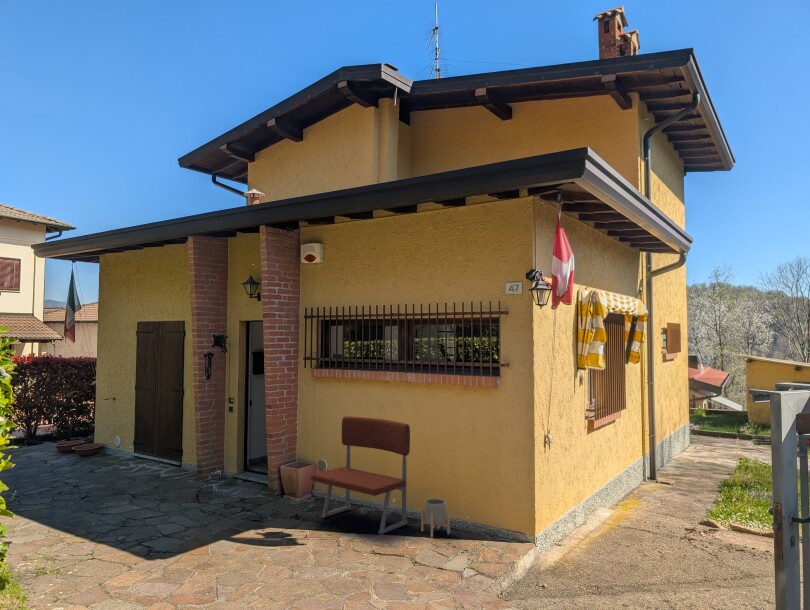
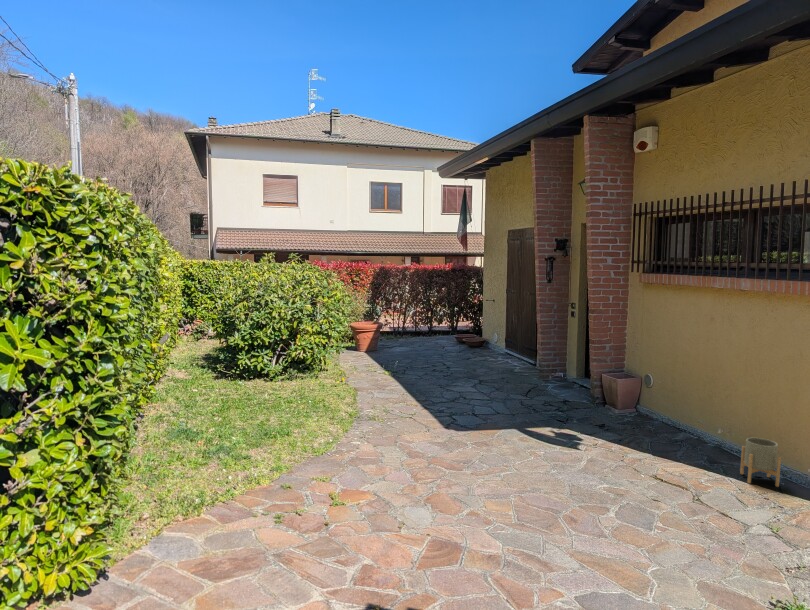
bench: present [311,416,410,534] -> none [617,328,737,464]

